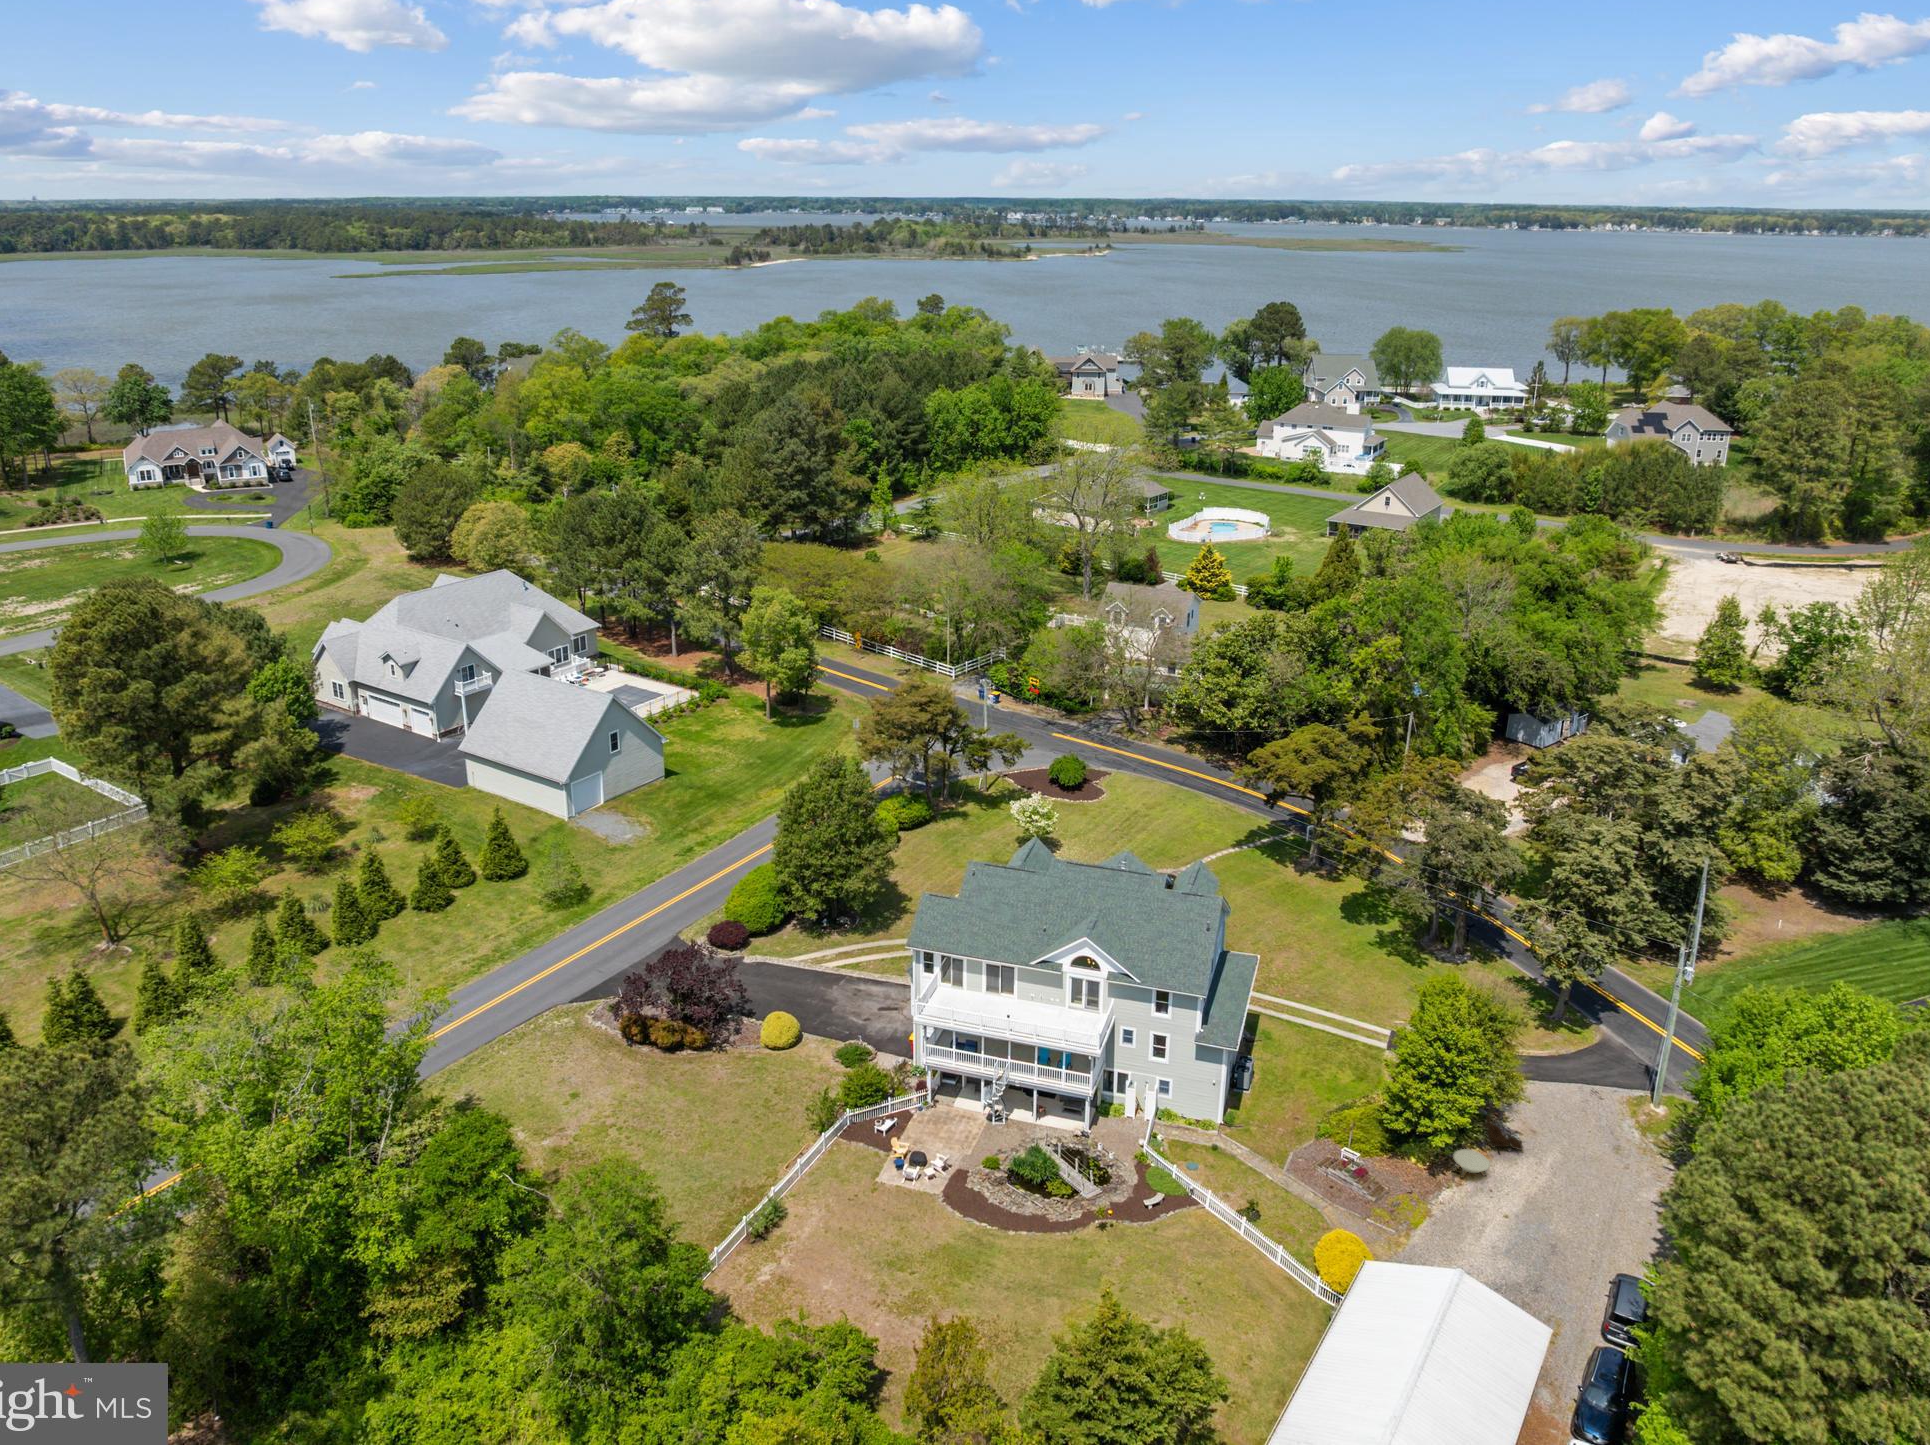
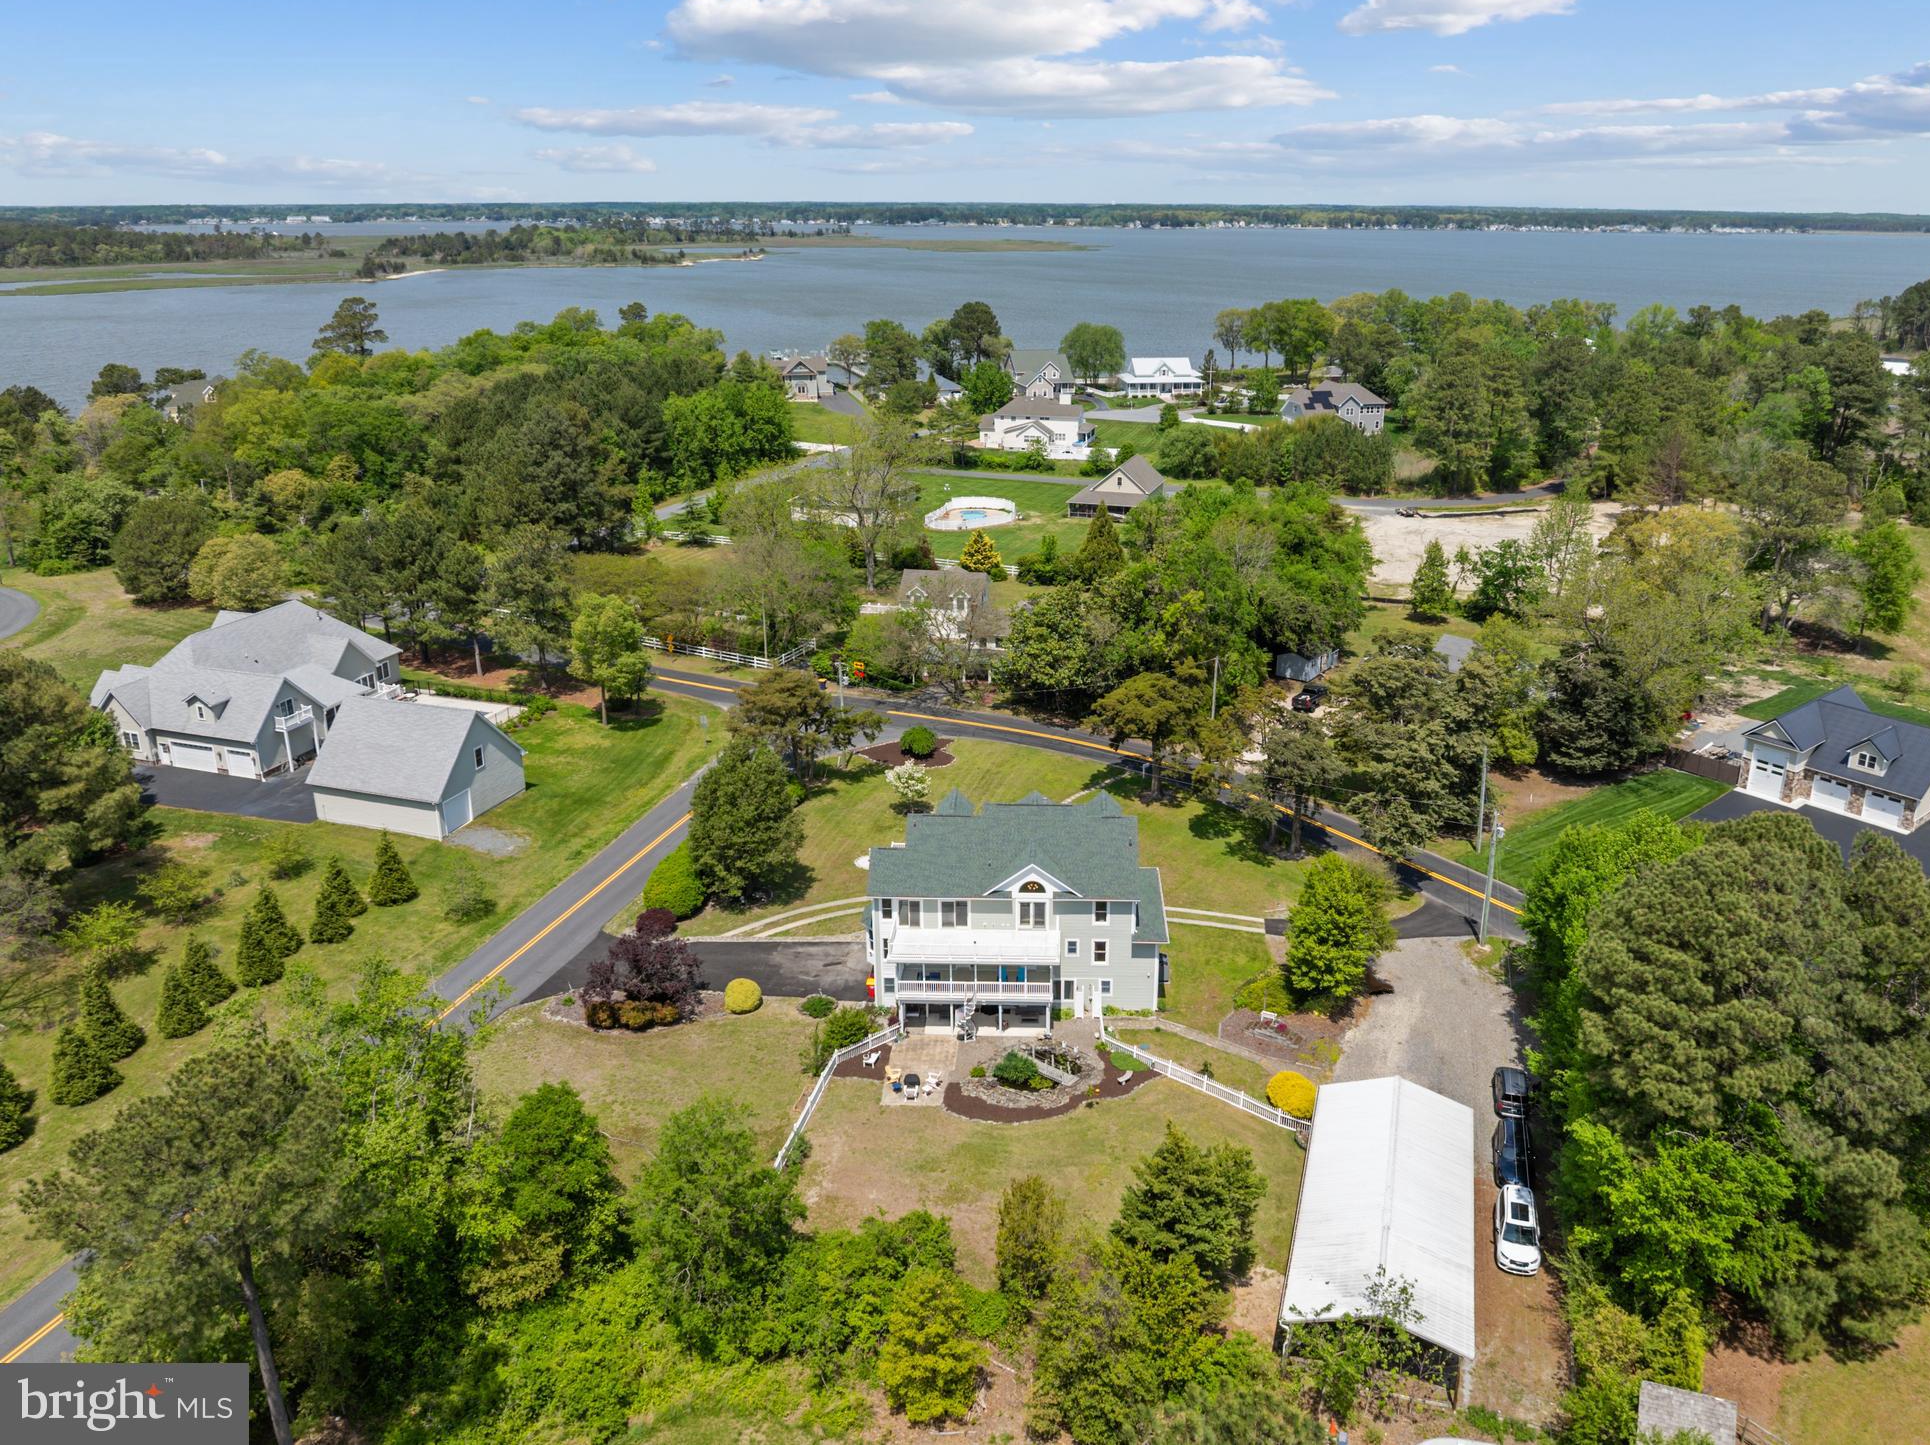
round table: present [1454,1149,1490,1178] -> none [1347,996,1376,1019]

